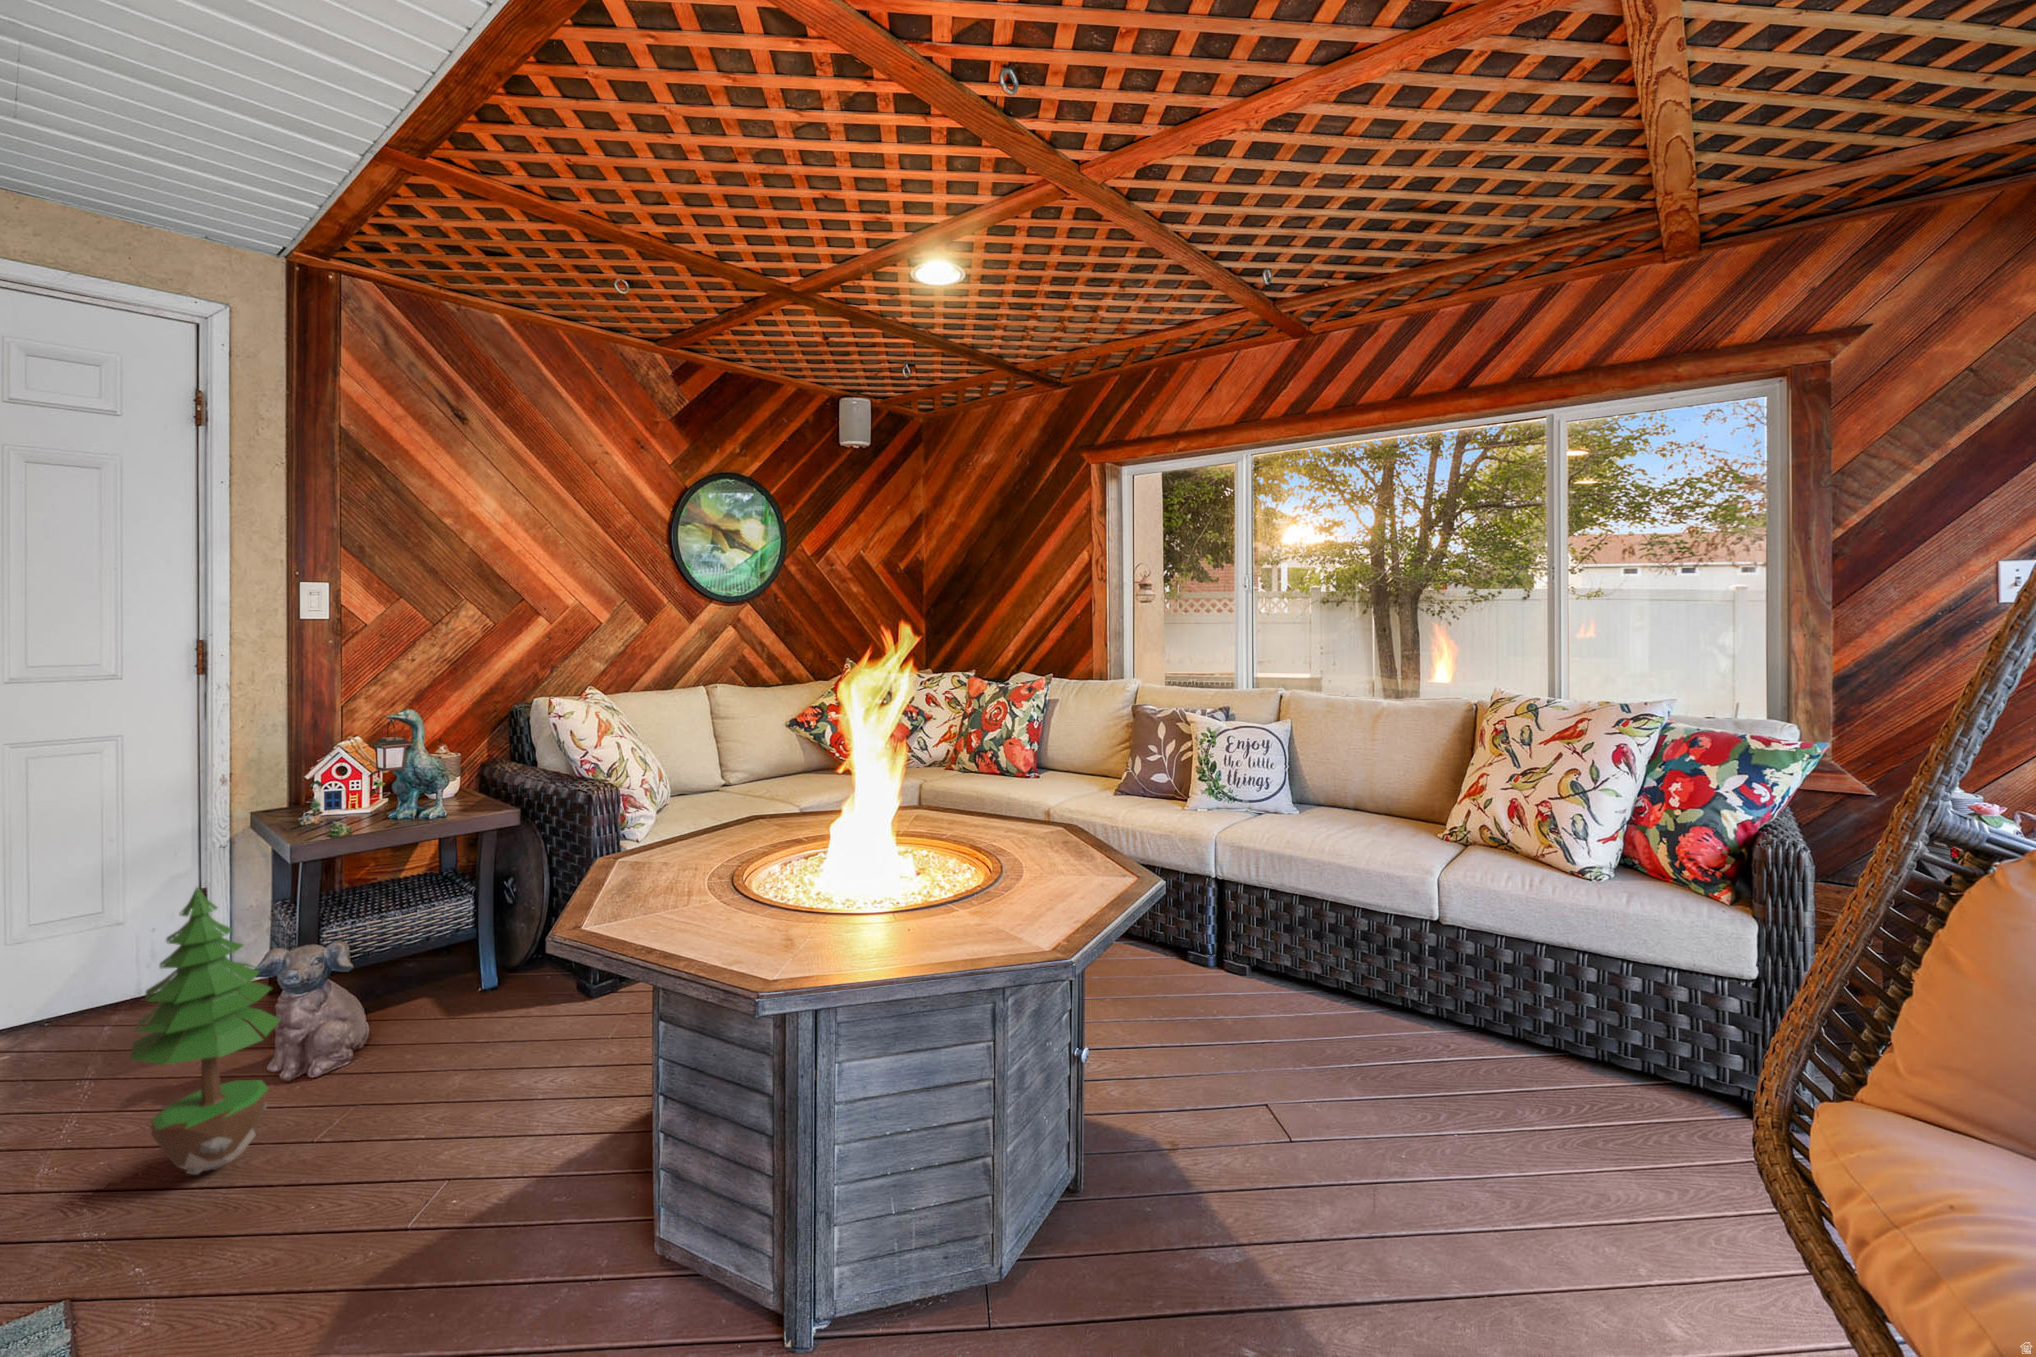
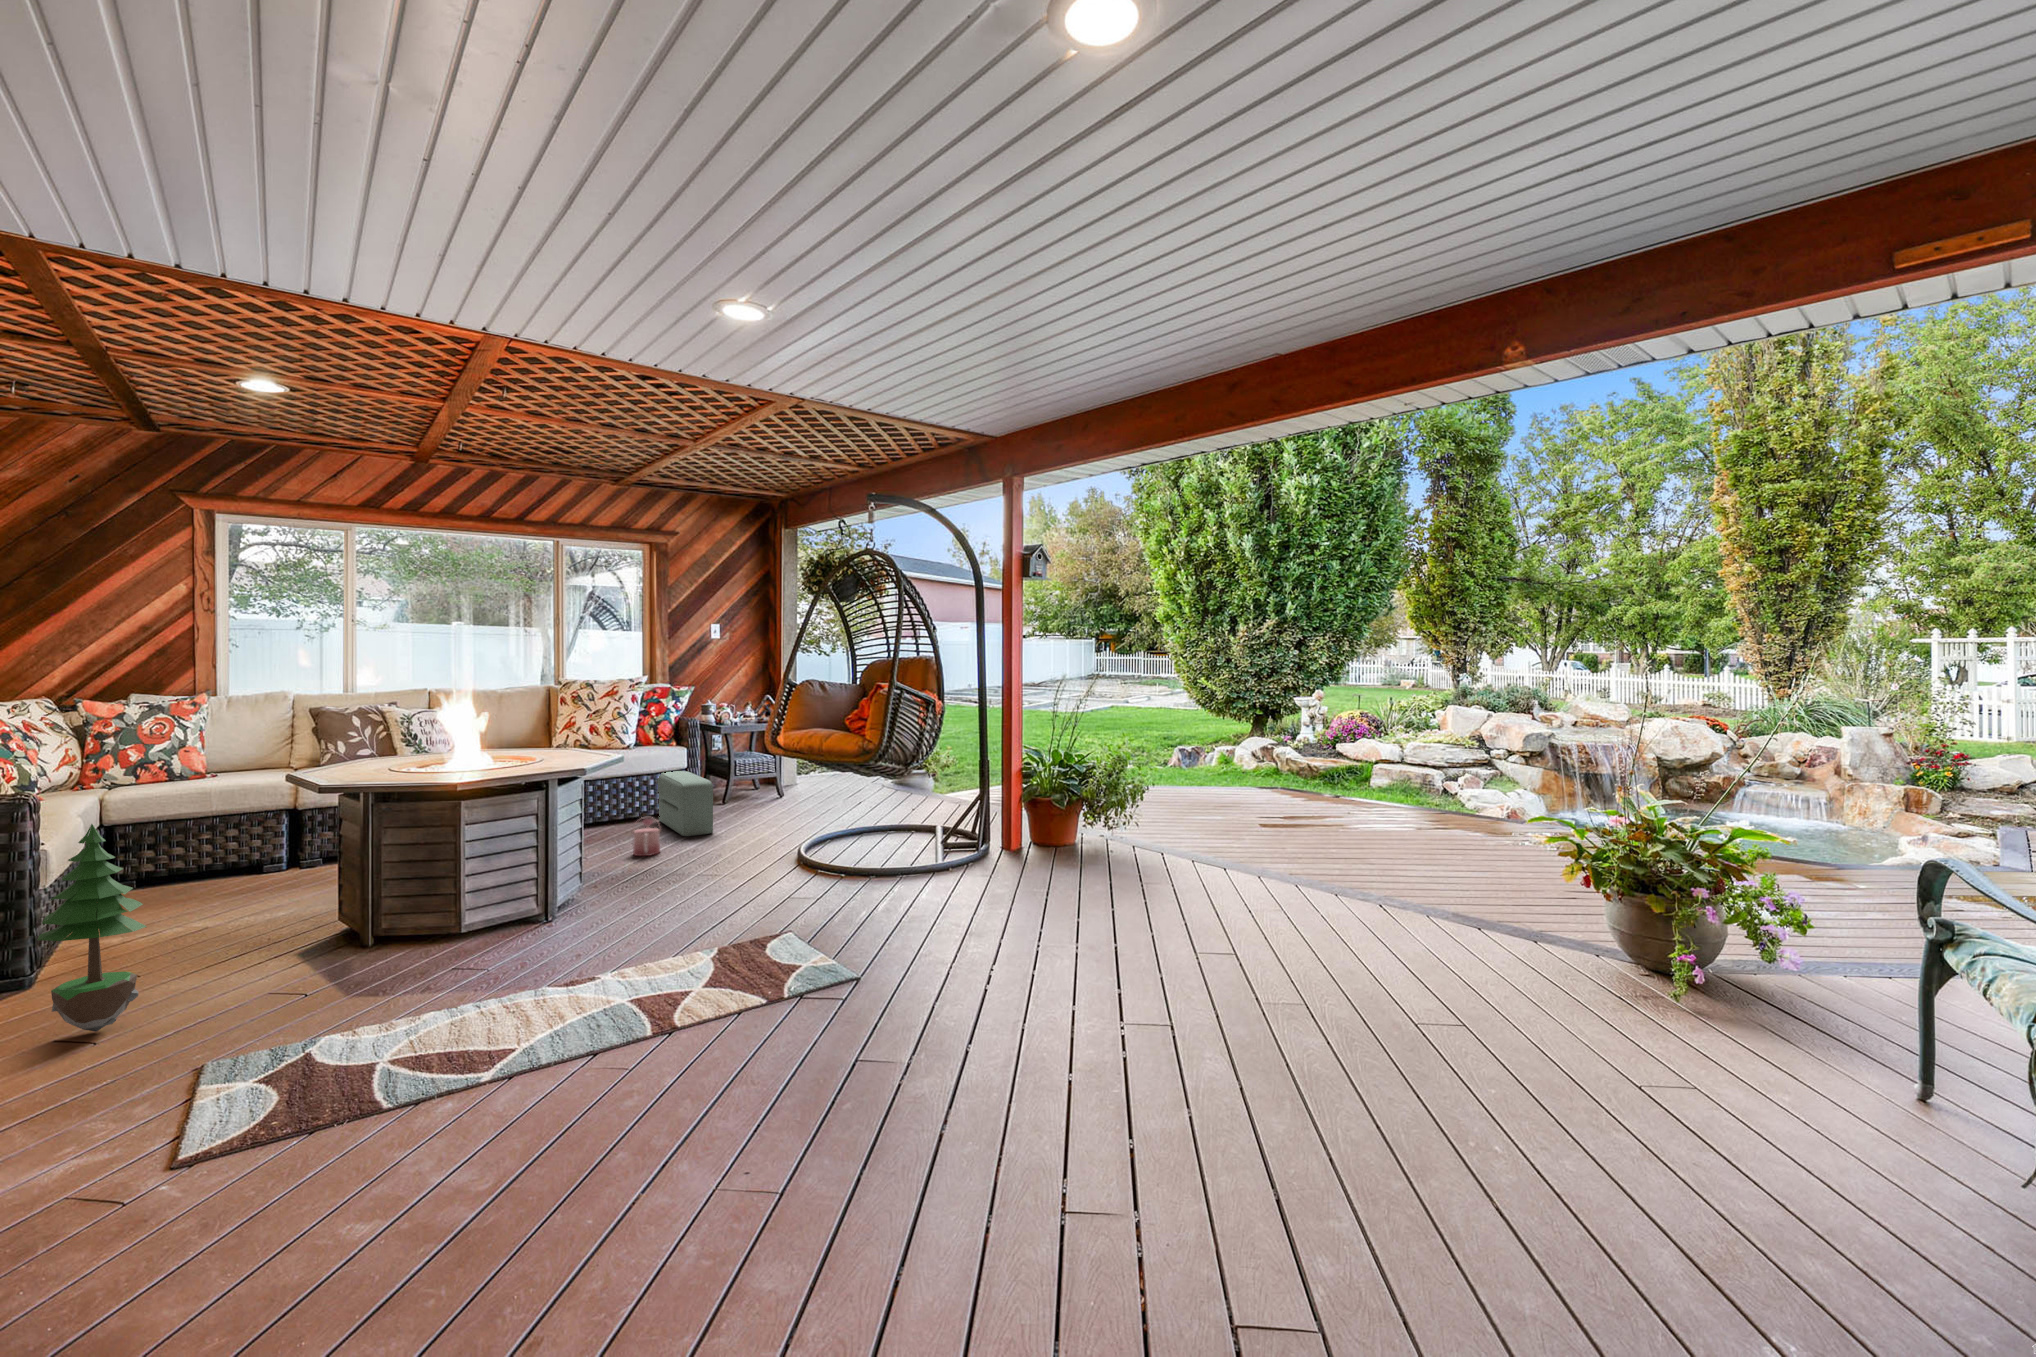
pouf: none [1598,966,1736,1262] -> present [658,771,713,836]
watering can: none [1347,1122,1456,1266] -> present [633,818,661,856]

